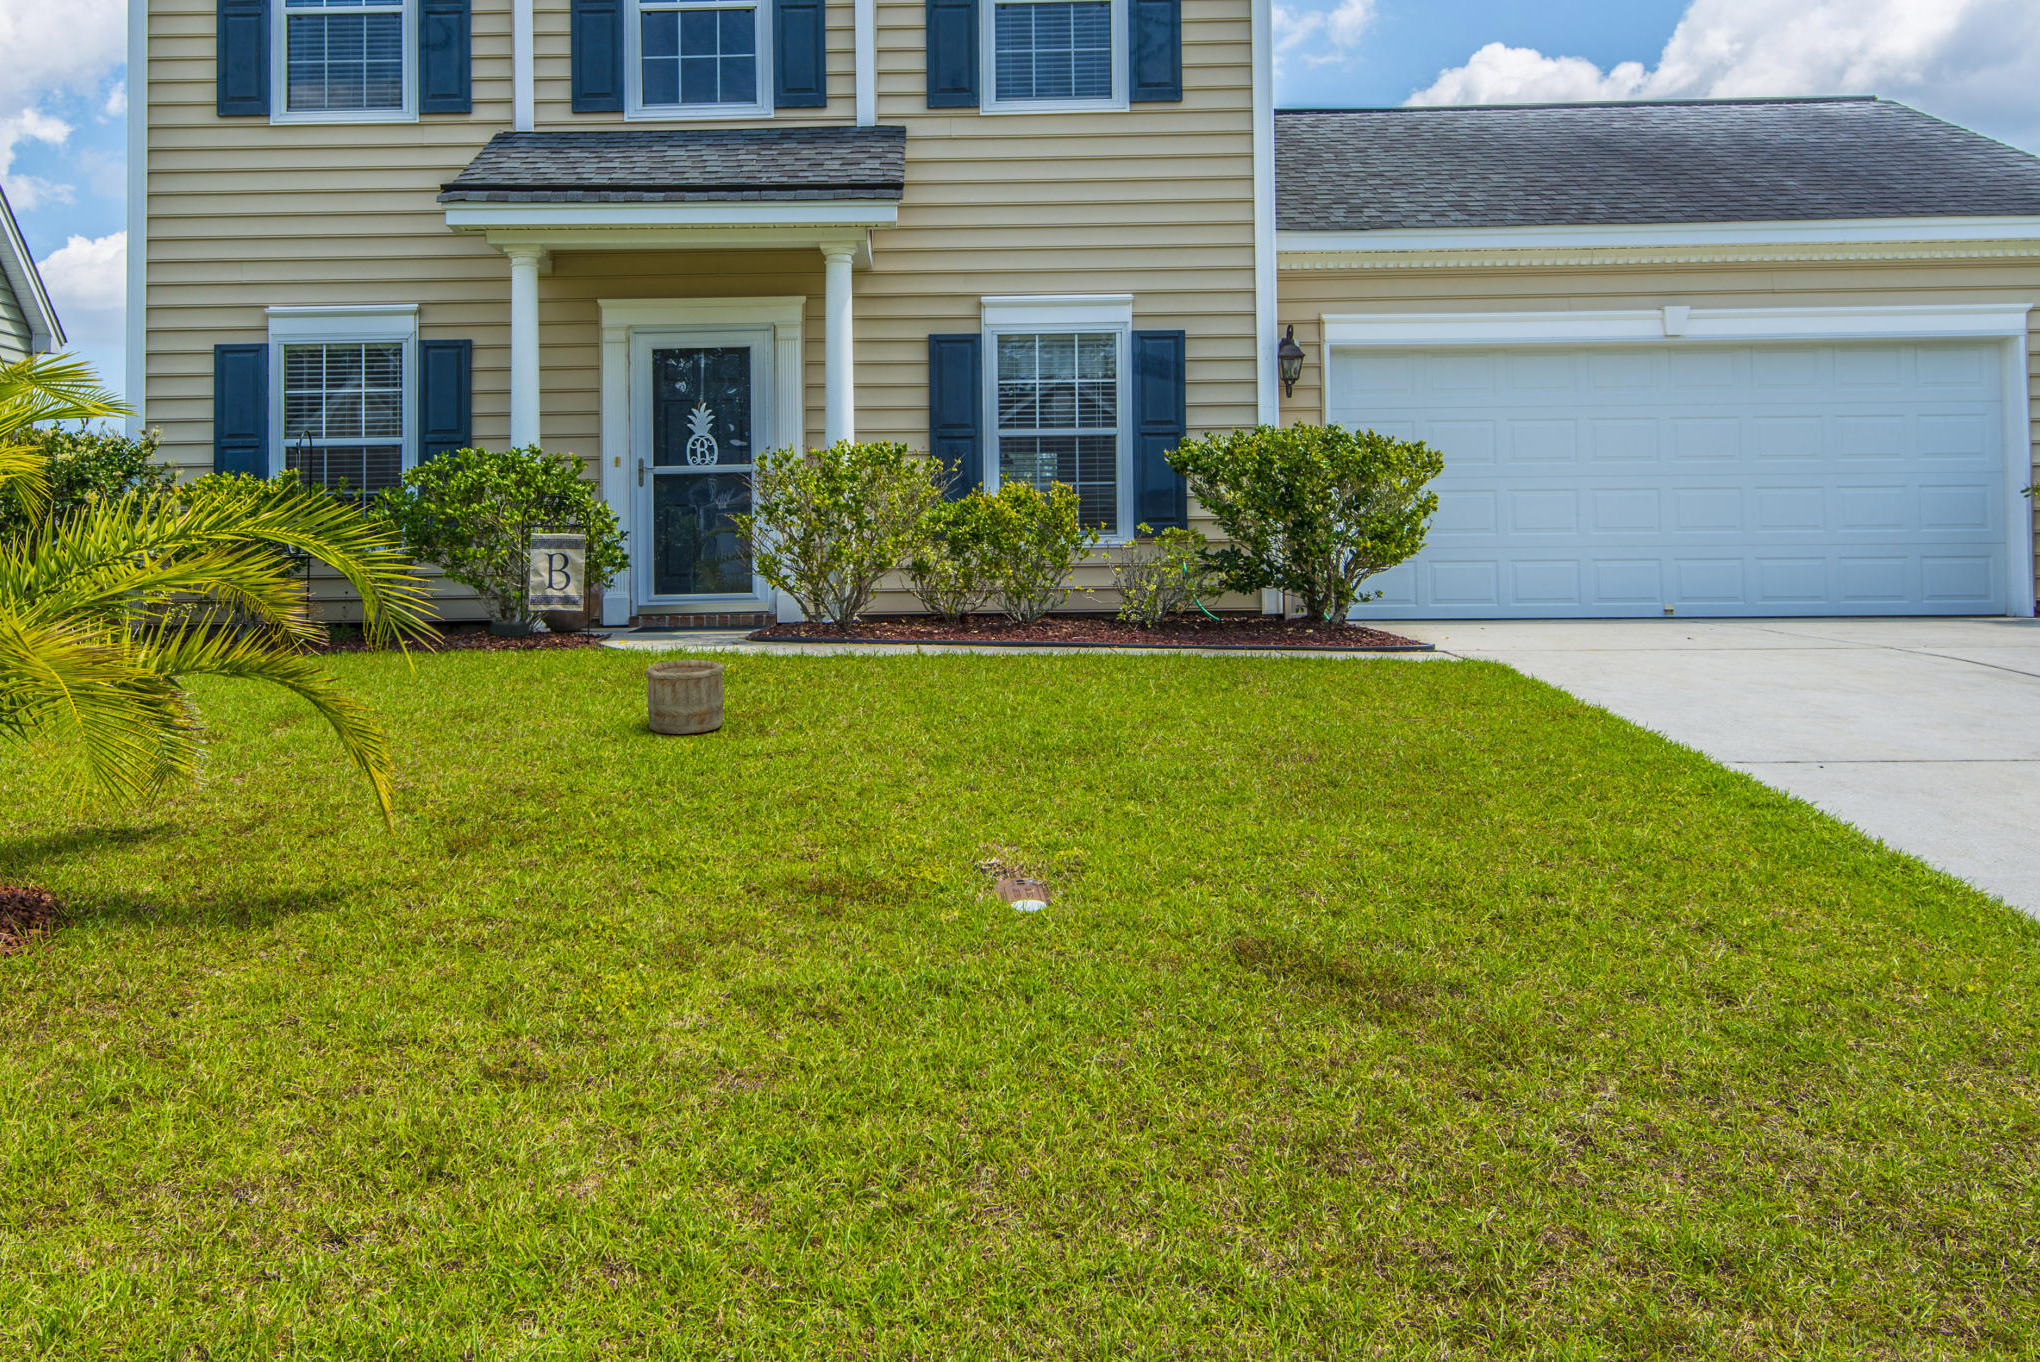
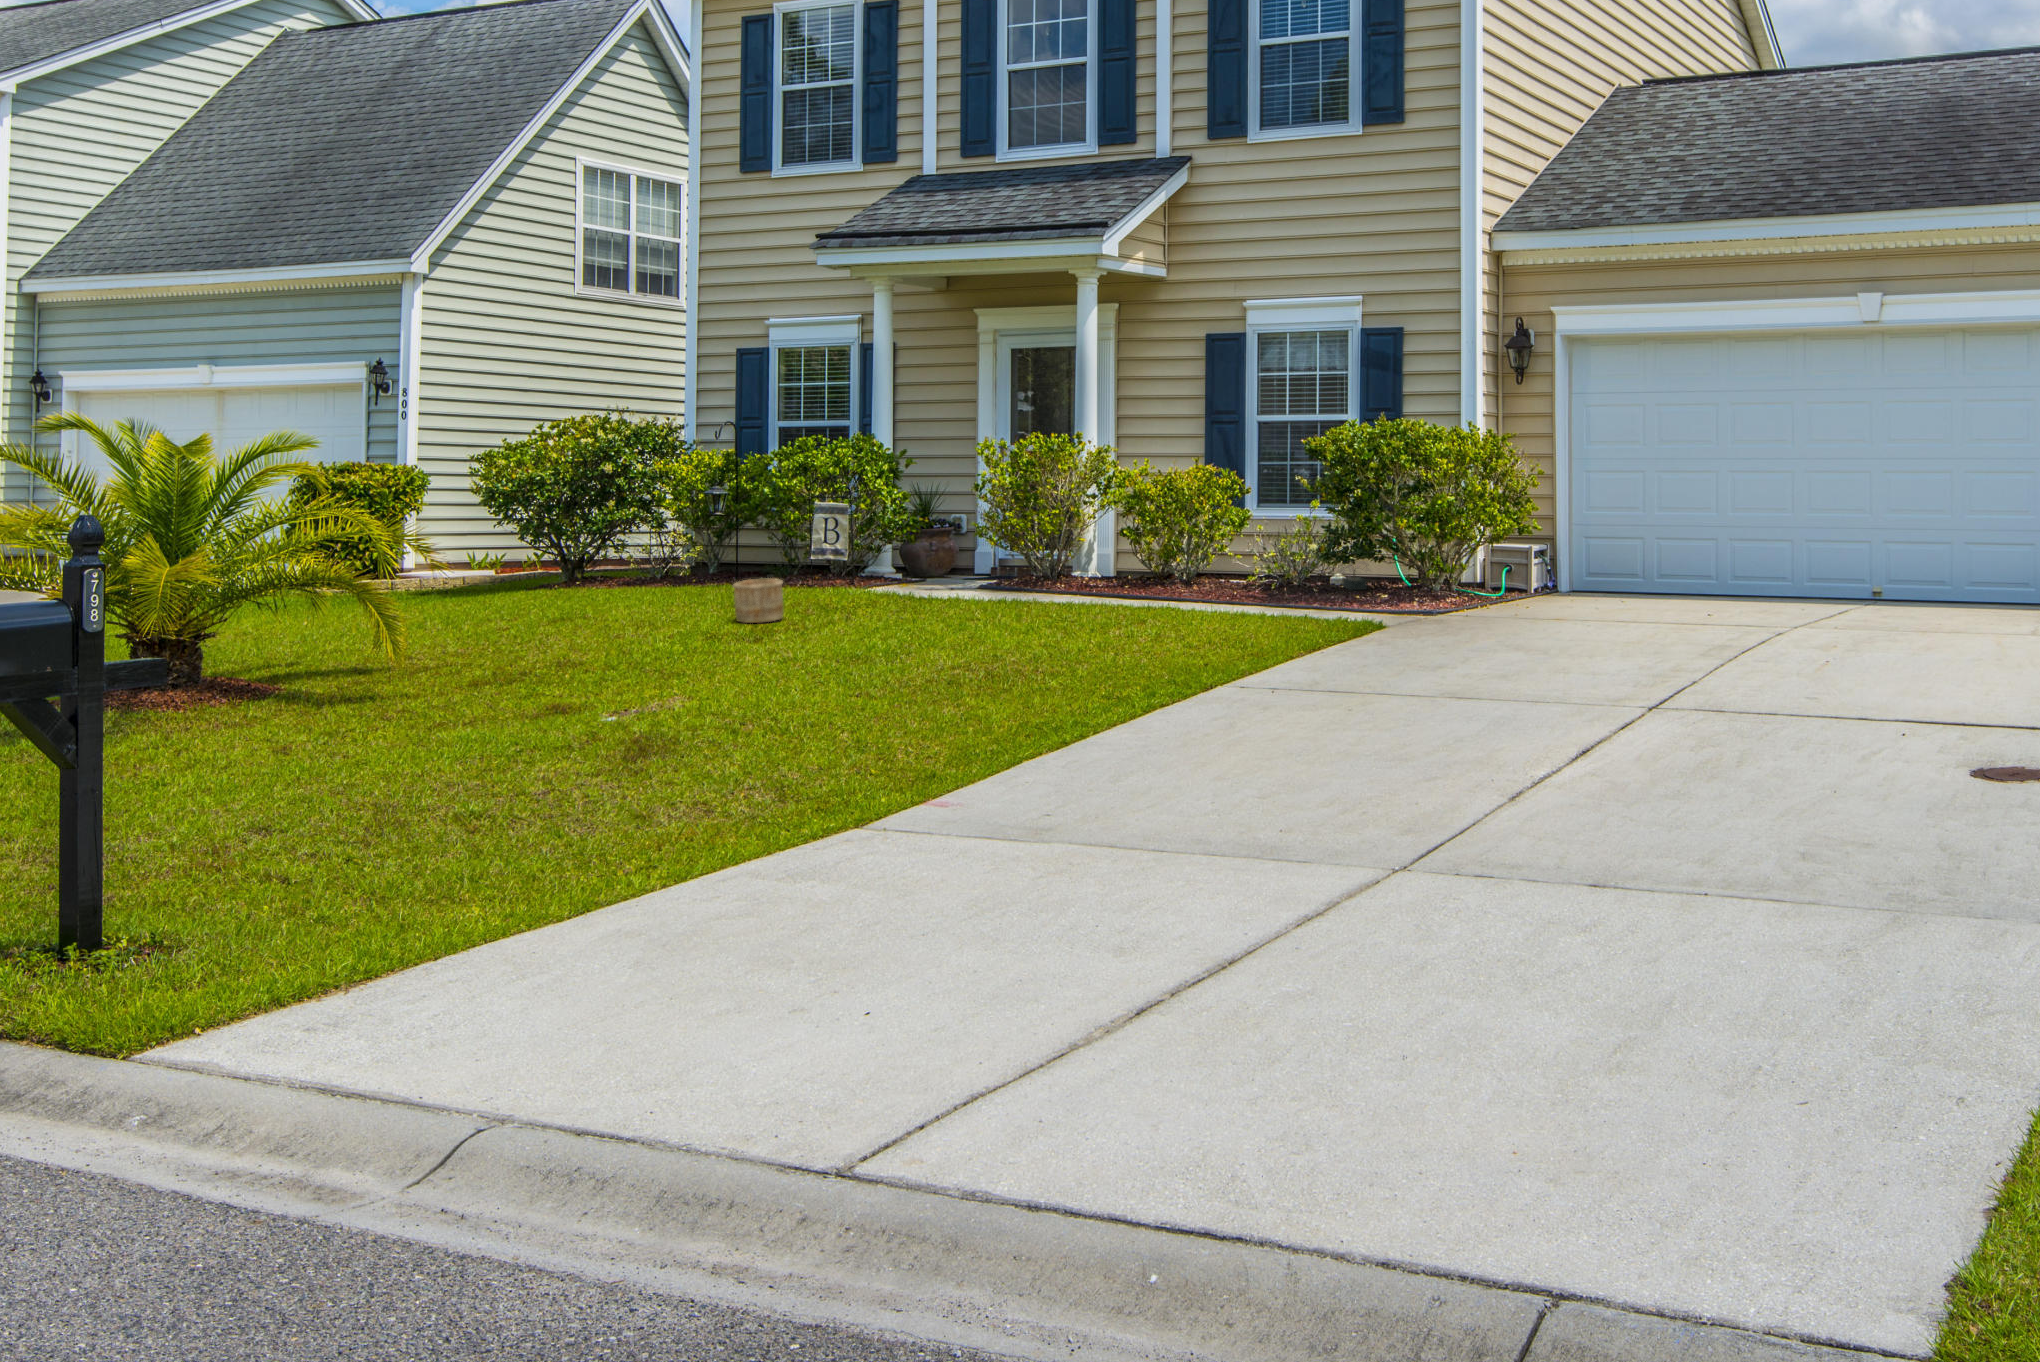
decorative plant: present [480,587,535,637] -> present [1338,559,1367,590]

